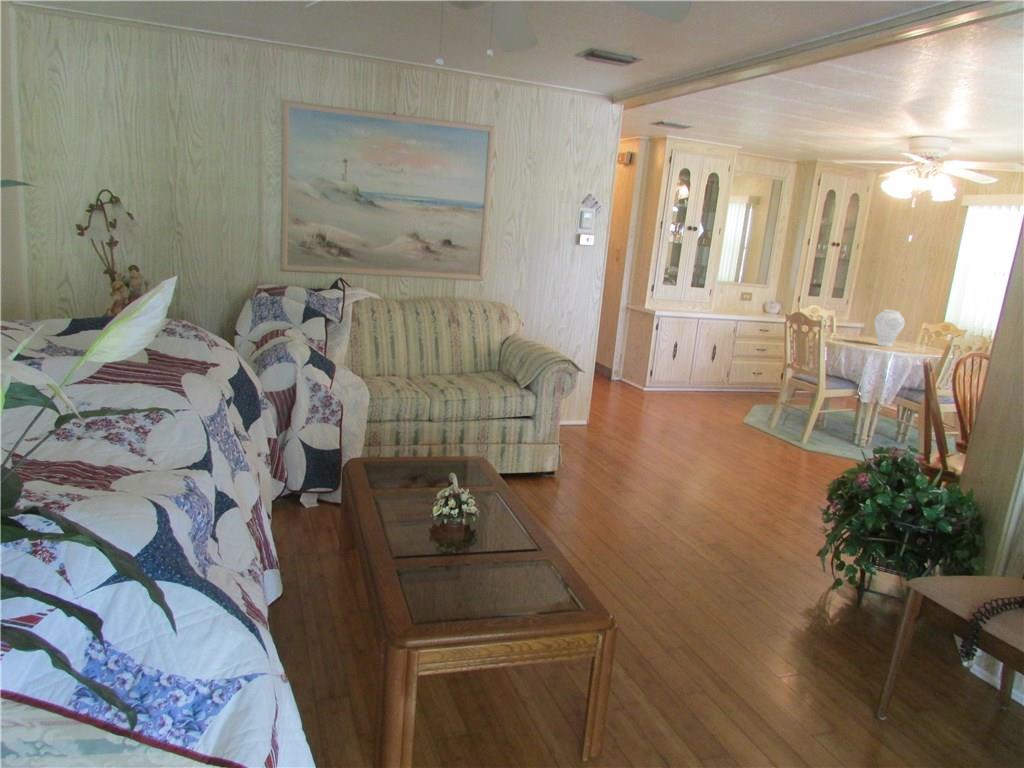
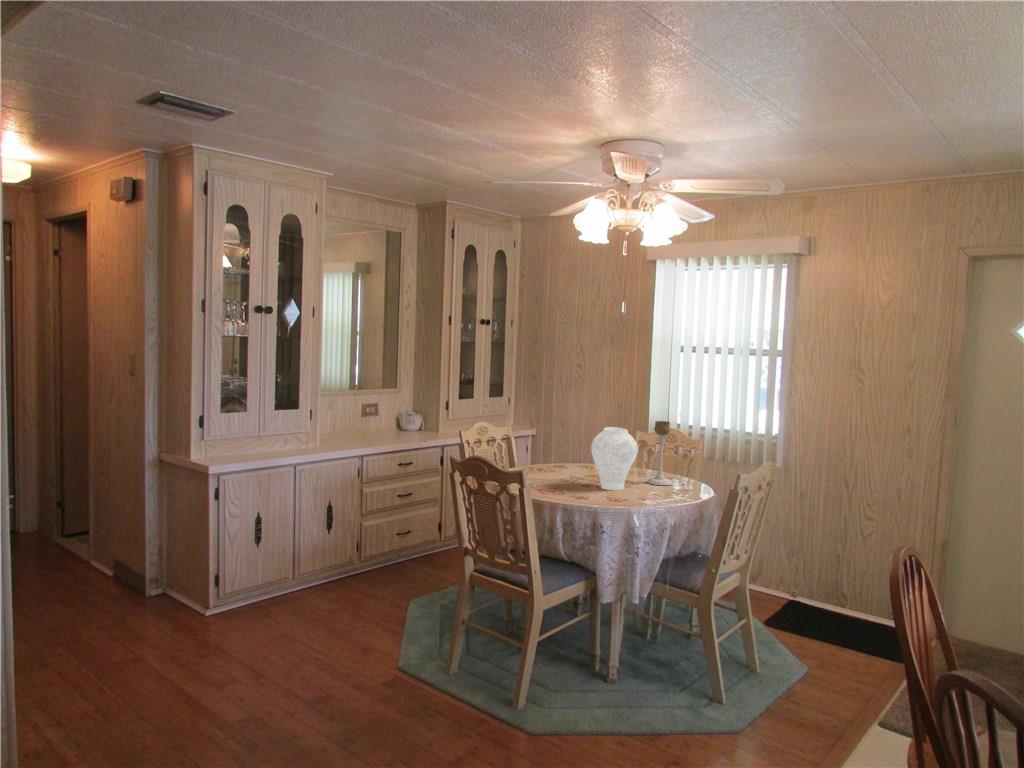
candle holder: none [912,310,934,350] -> present [647,421,672,485]

